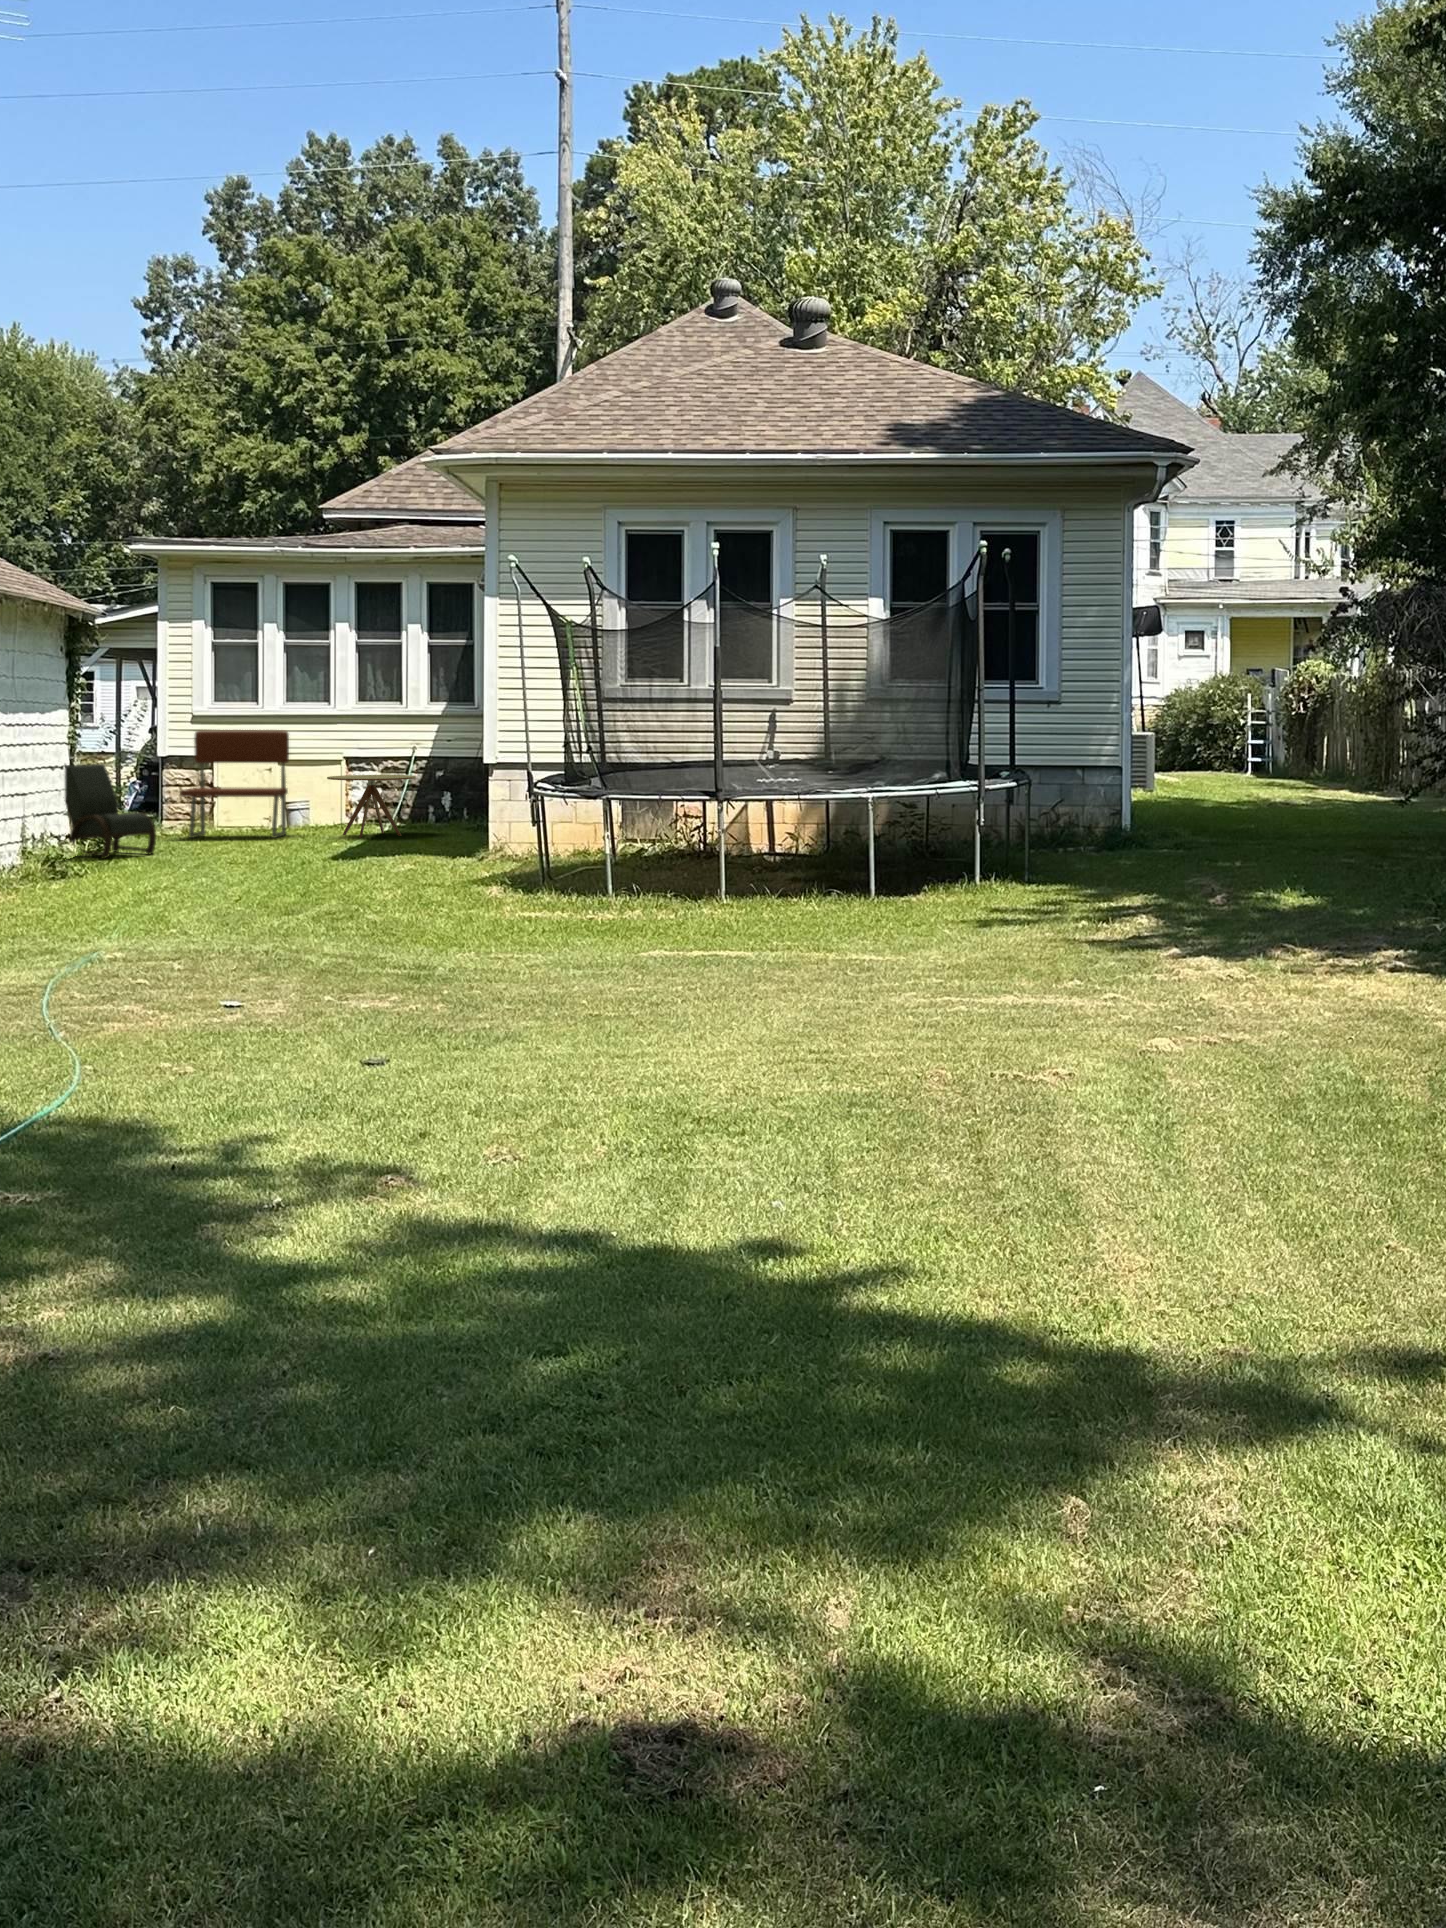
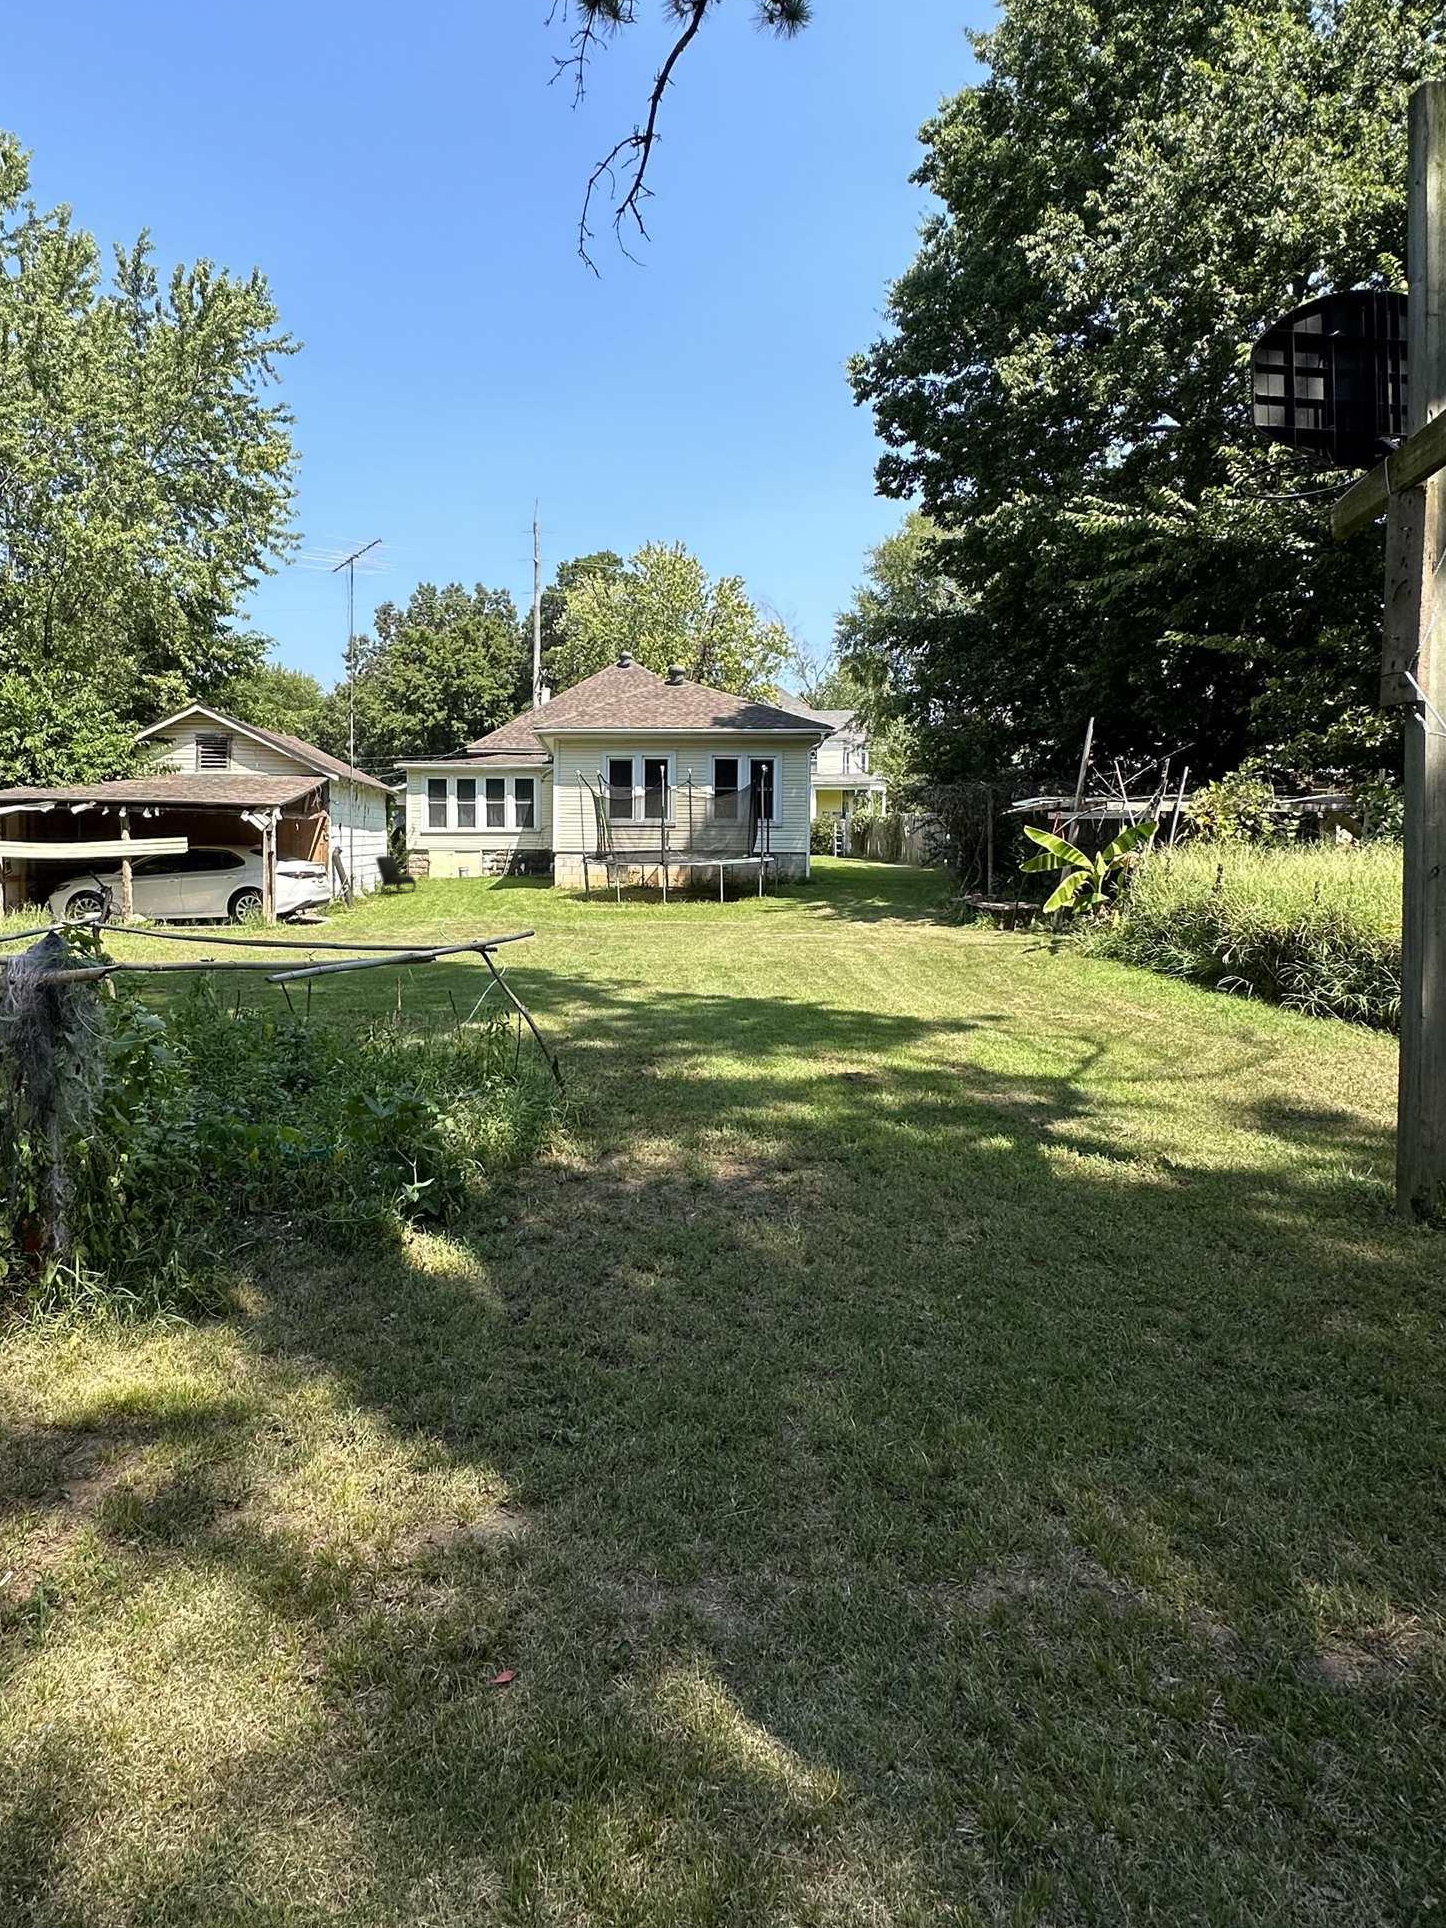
bench: present [180,730,289,838] -> none [416,841,458,885]
round table: present [327,775,416,838] -> none [475,858,511,884]

